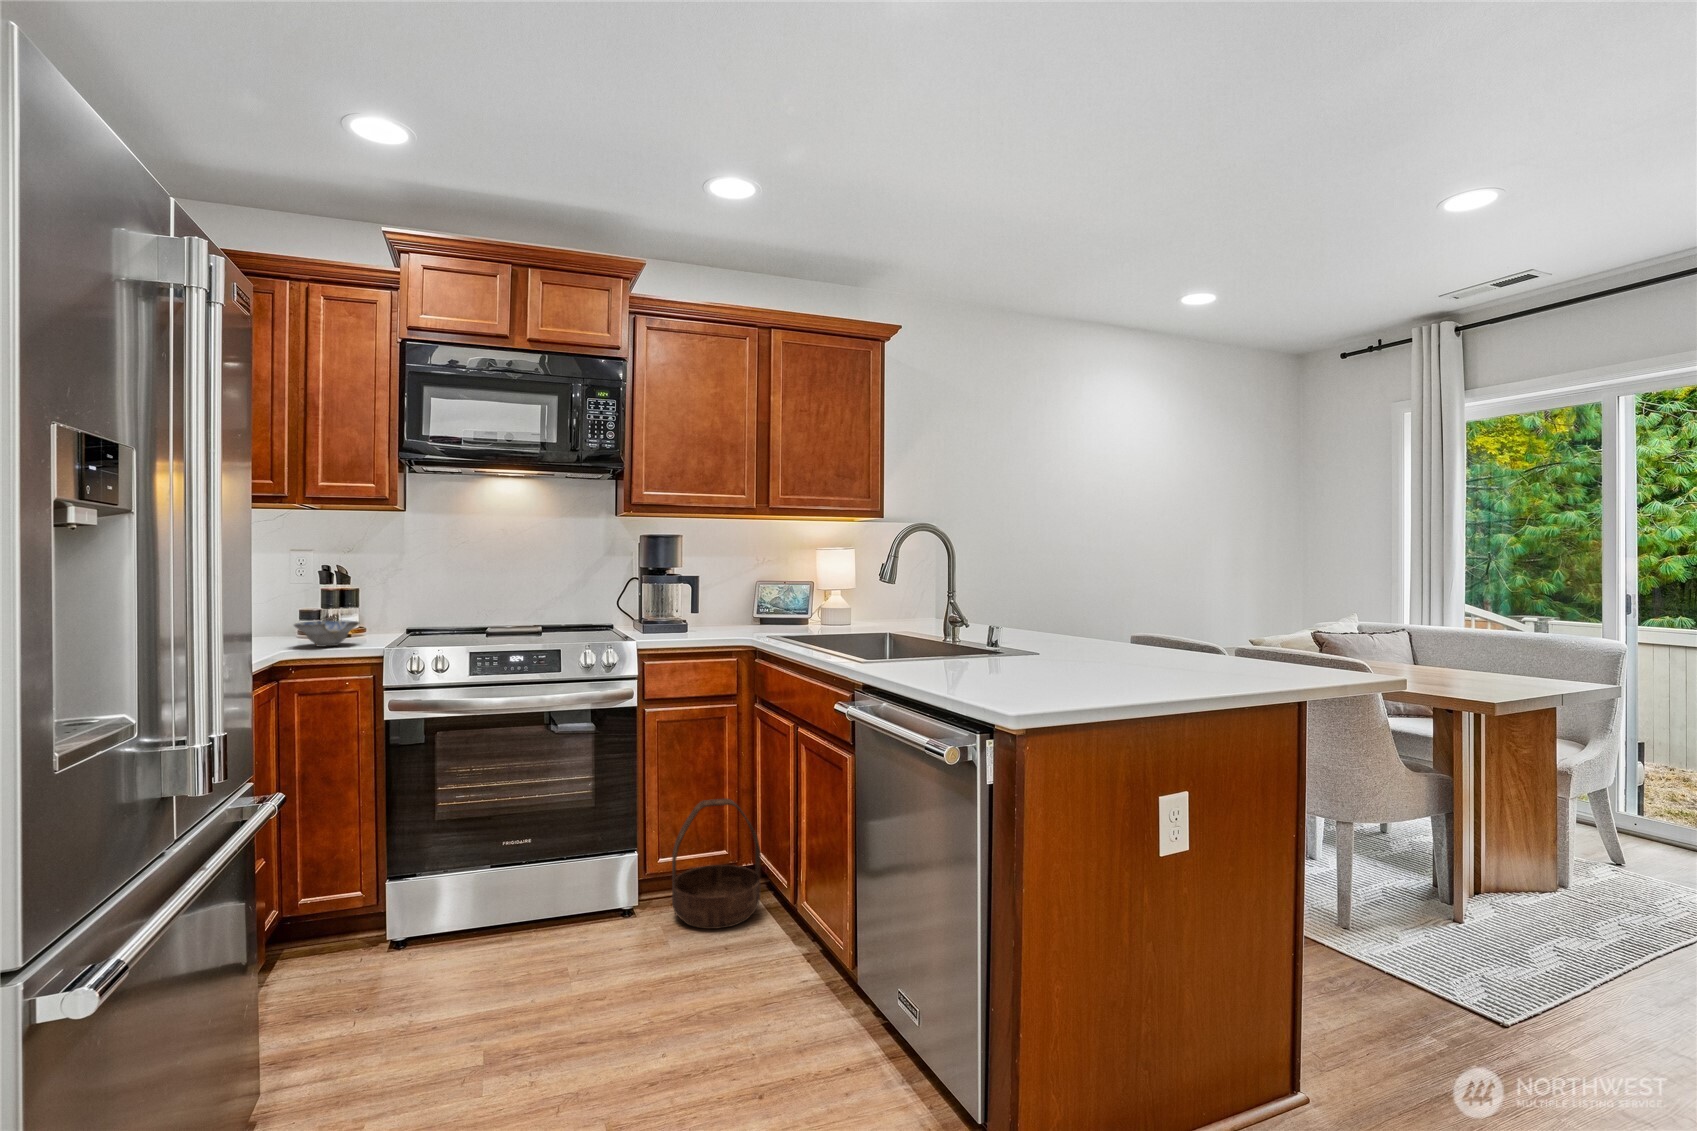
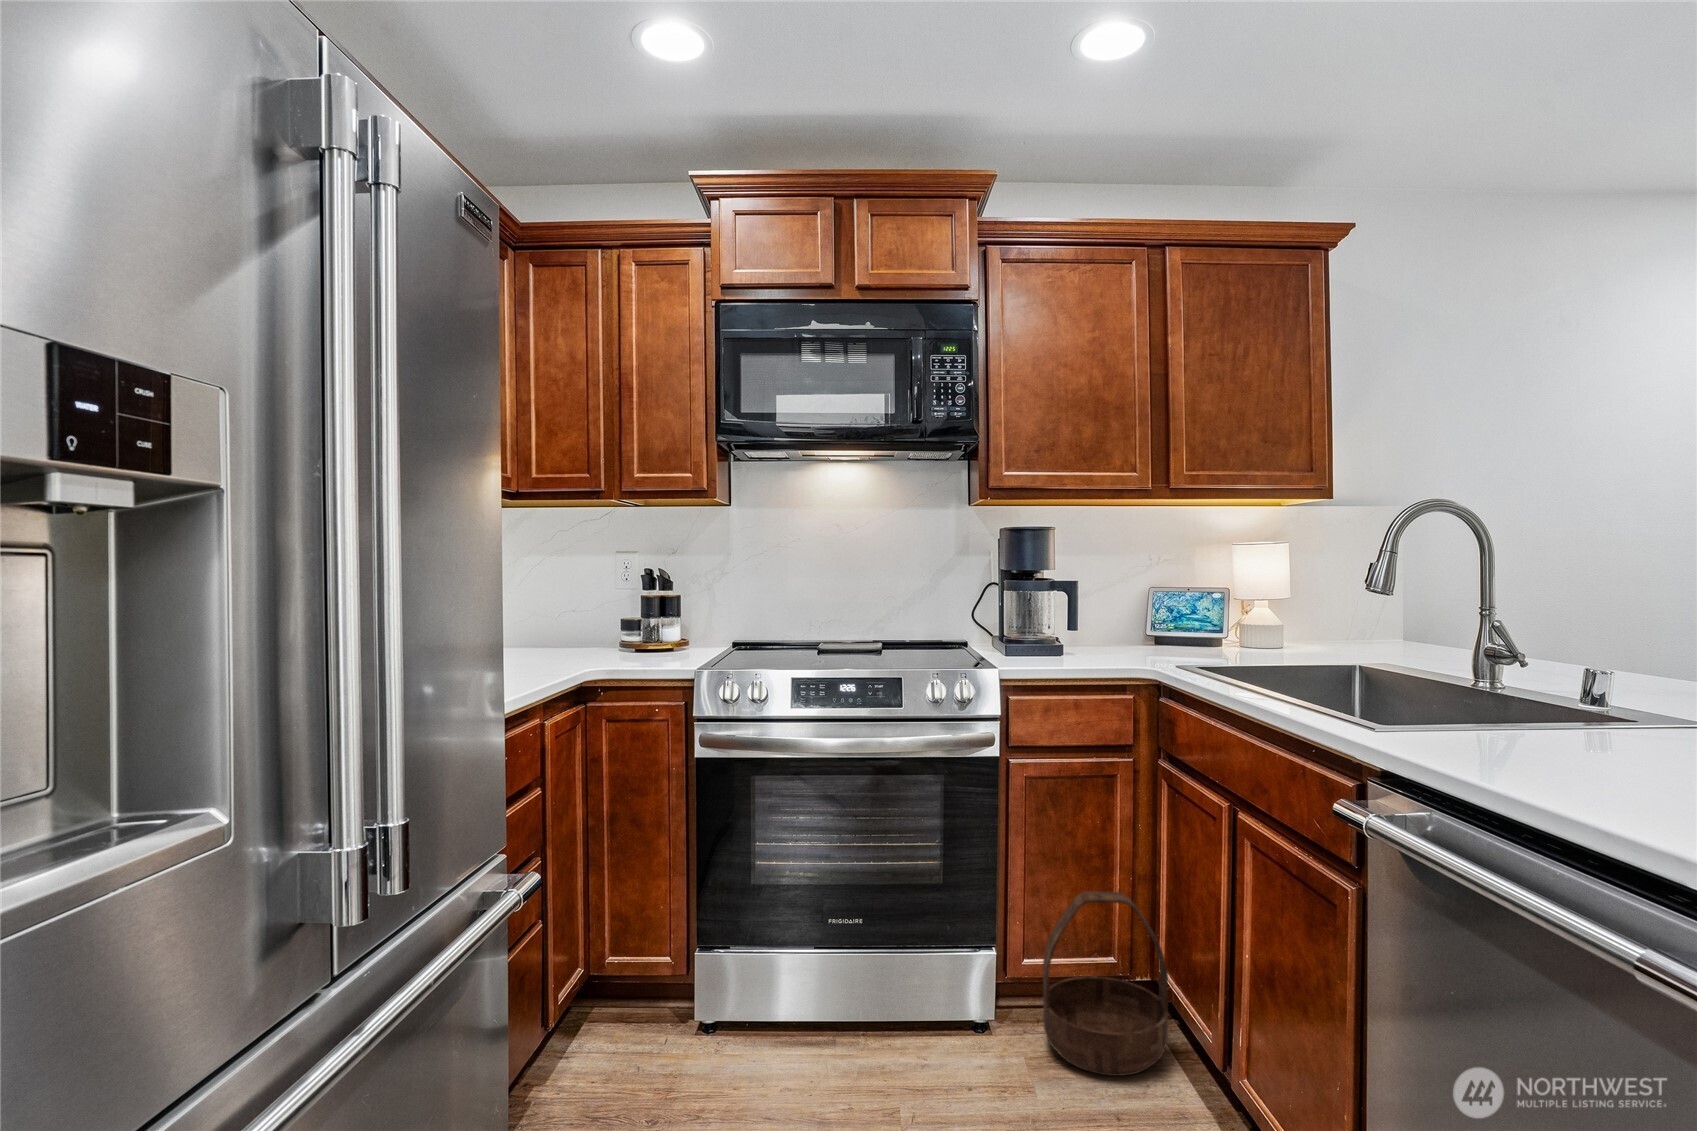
ceramic bowl: present [294,621,359,647] -> none [609,635,676,666]

